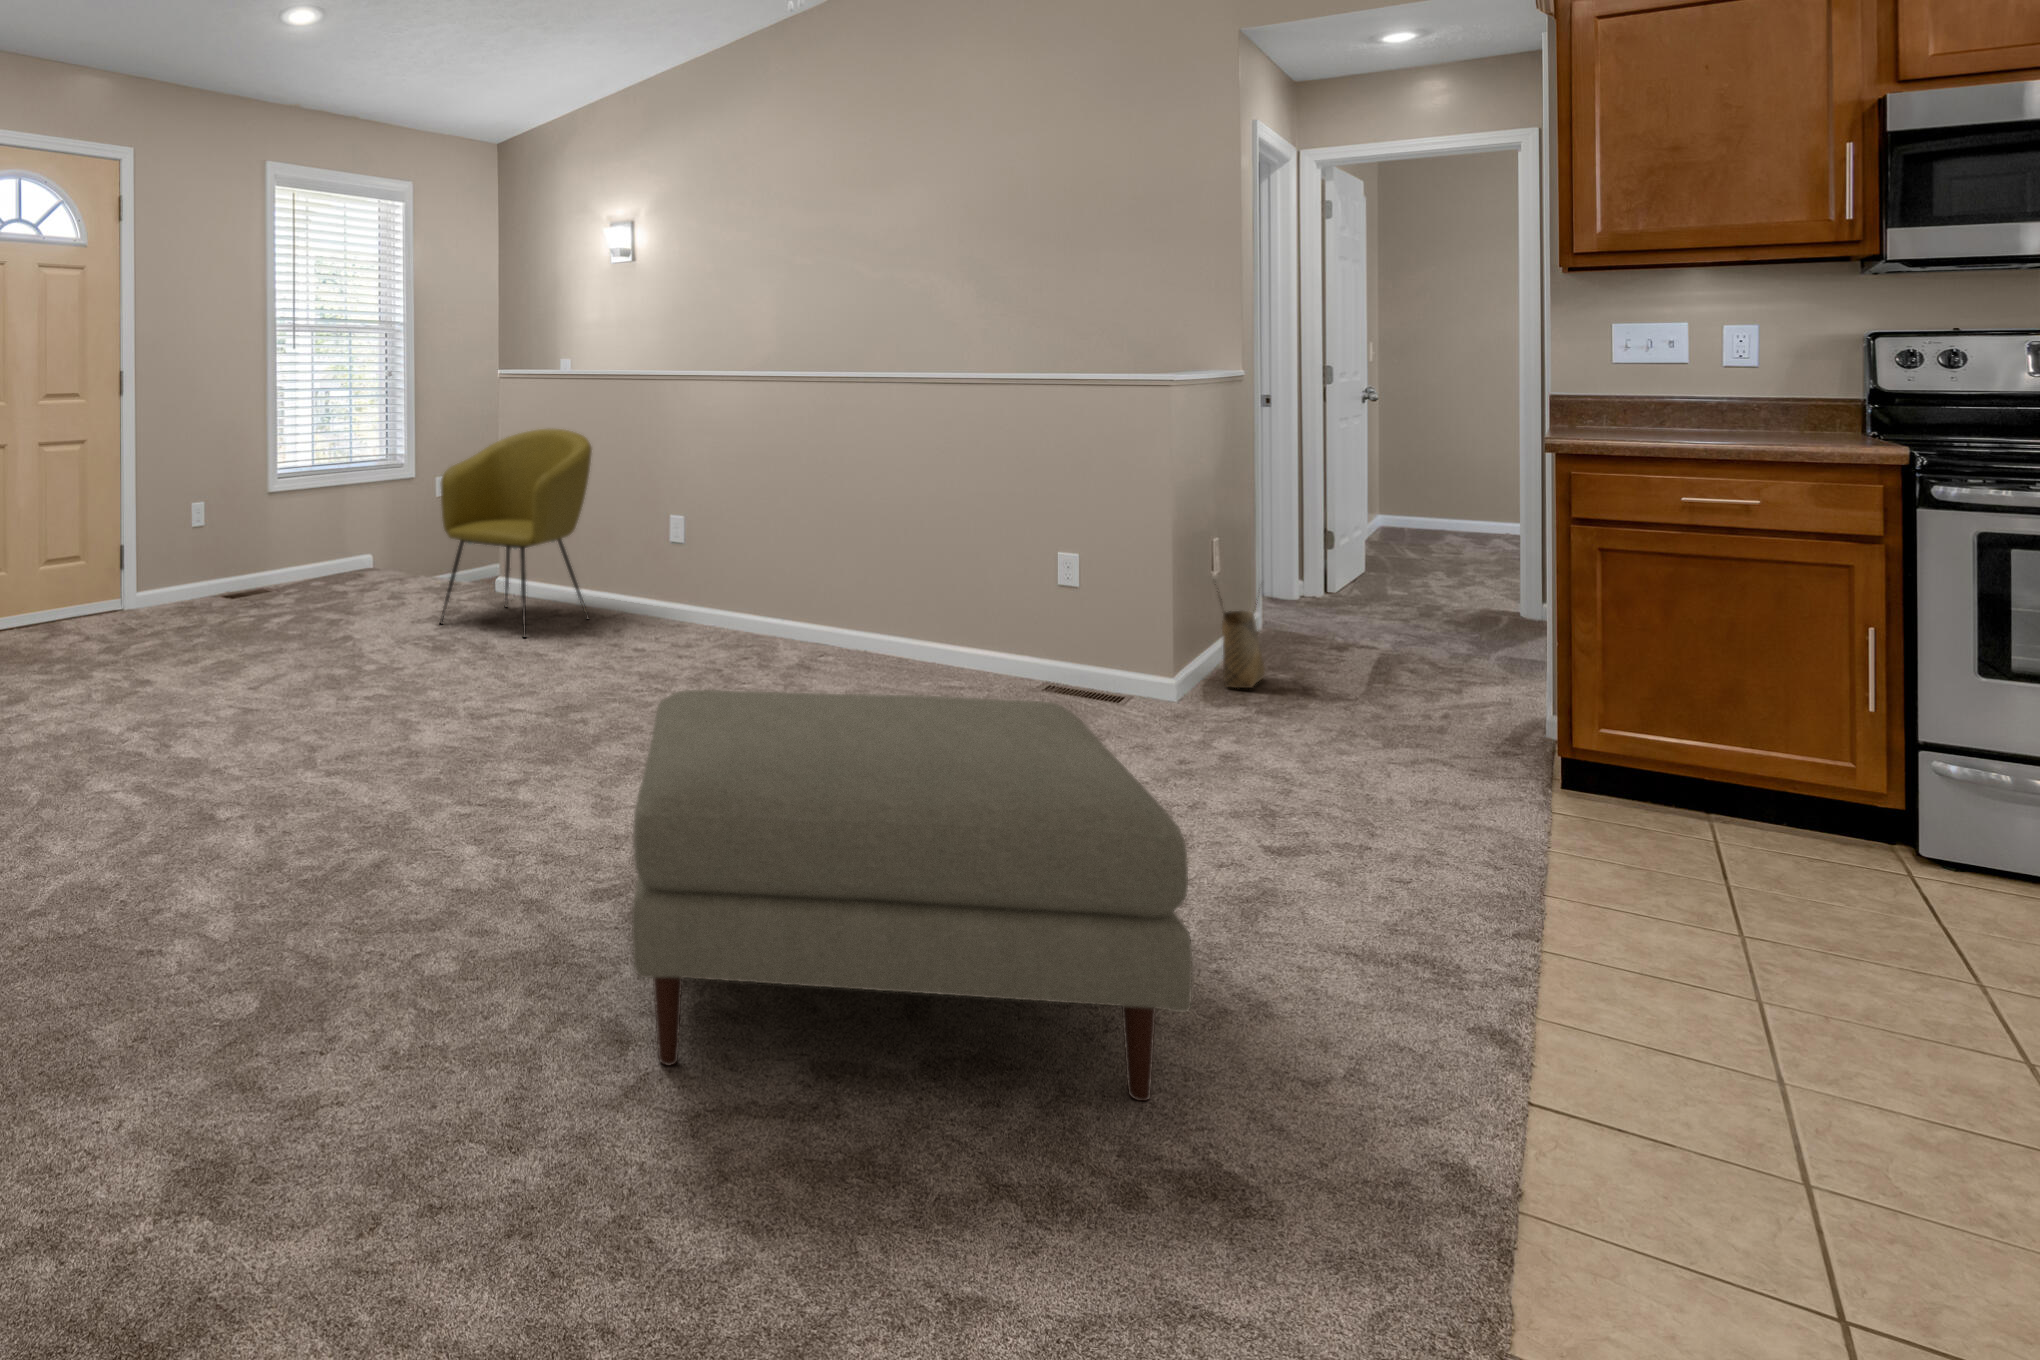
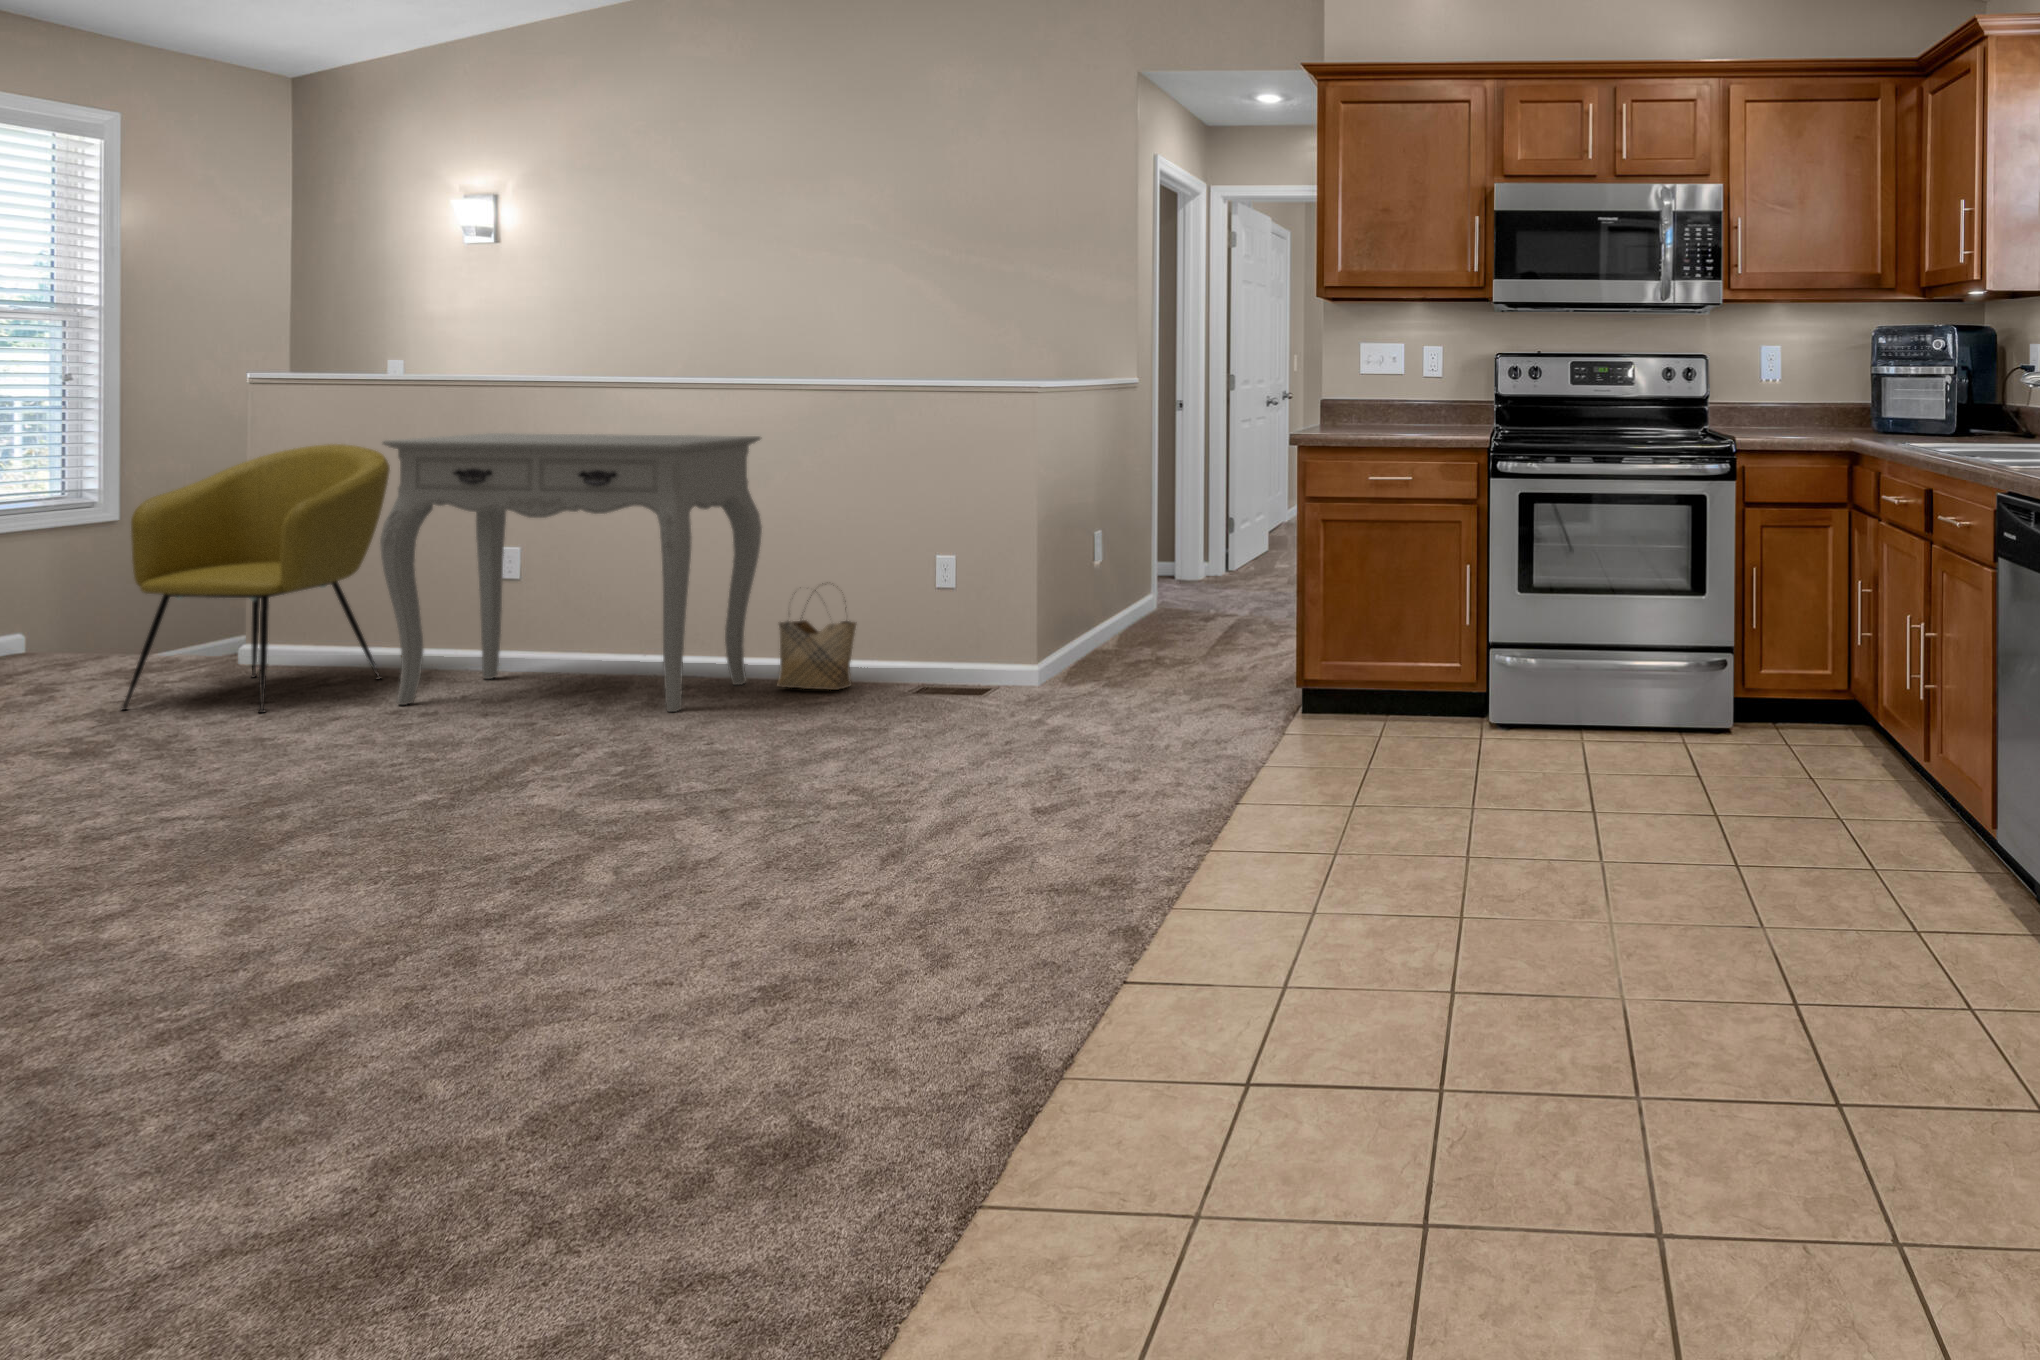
console table: none [598,422,888,680] -> present [380,433,762,712]
woven basket: present [1215,584,1265,688] -> present [777,590,856,690]
ottoman: present [632,690,1192,1101] -> none [128,698,819,1181]

